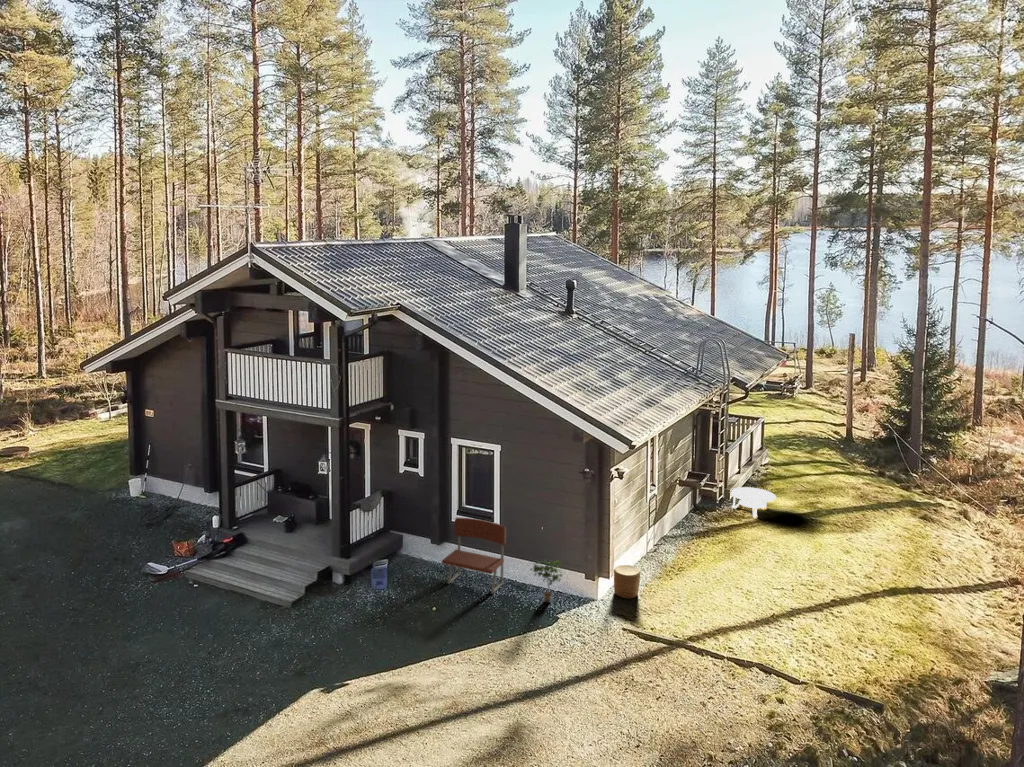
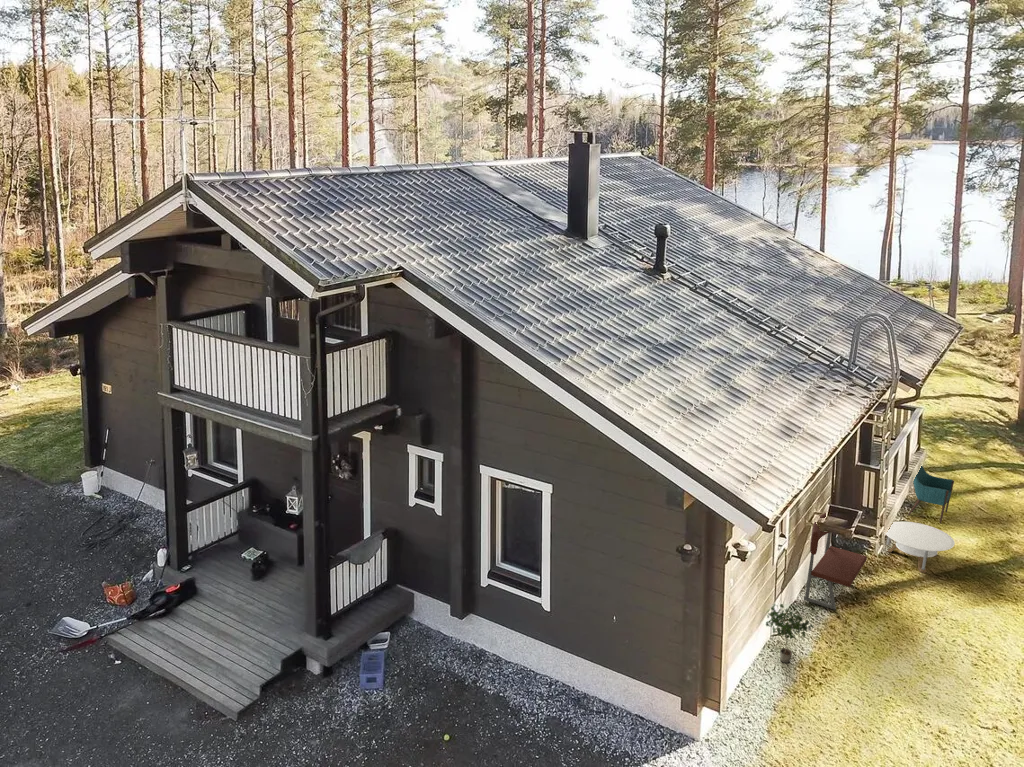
chair: none [752,449,782,492] -> present [908,466,954,523]
bench: present [442,517,506,594] -> present [804,513,867,610]
potted plant: present [531,560,562,603] -> present [766,604,813,663]
woven basket: present [614,565,641,599] -> none [723,674,767,731]

